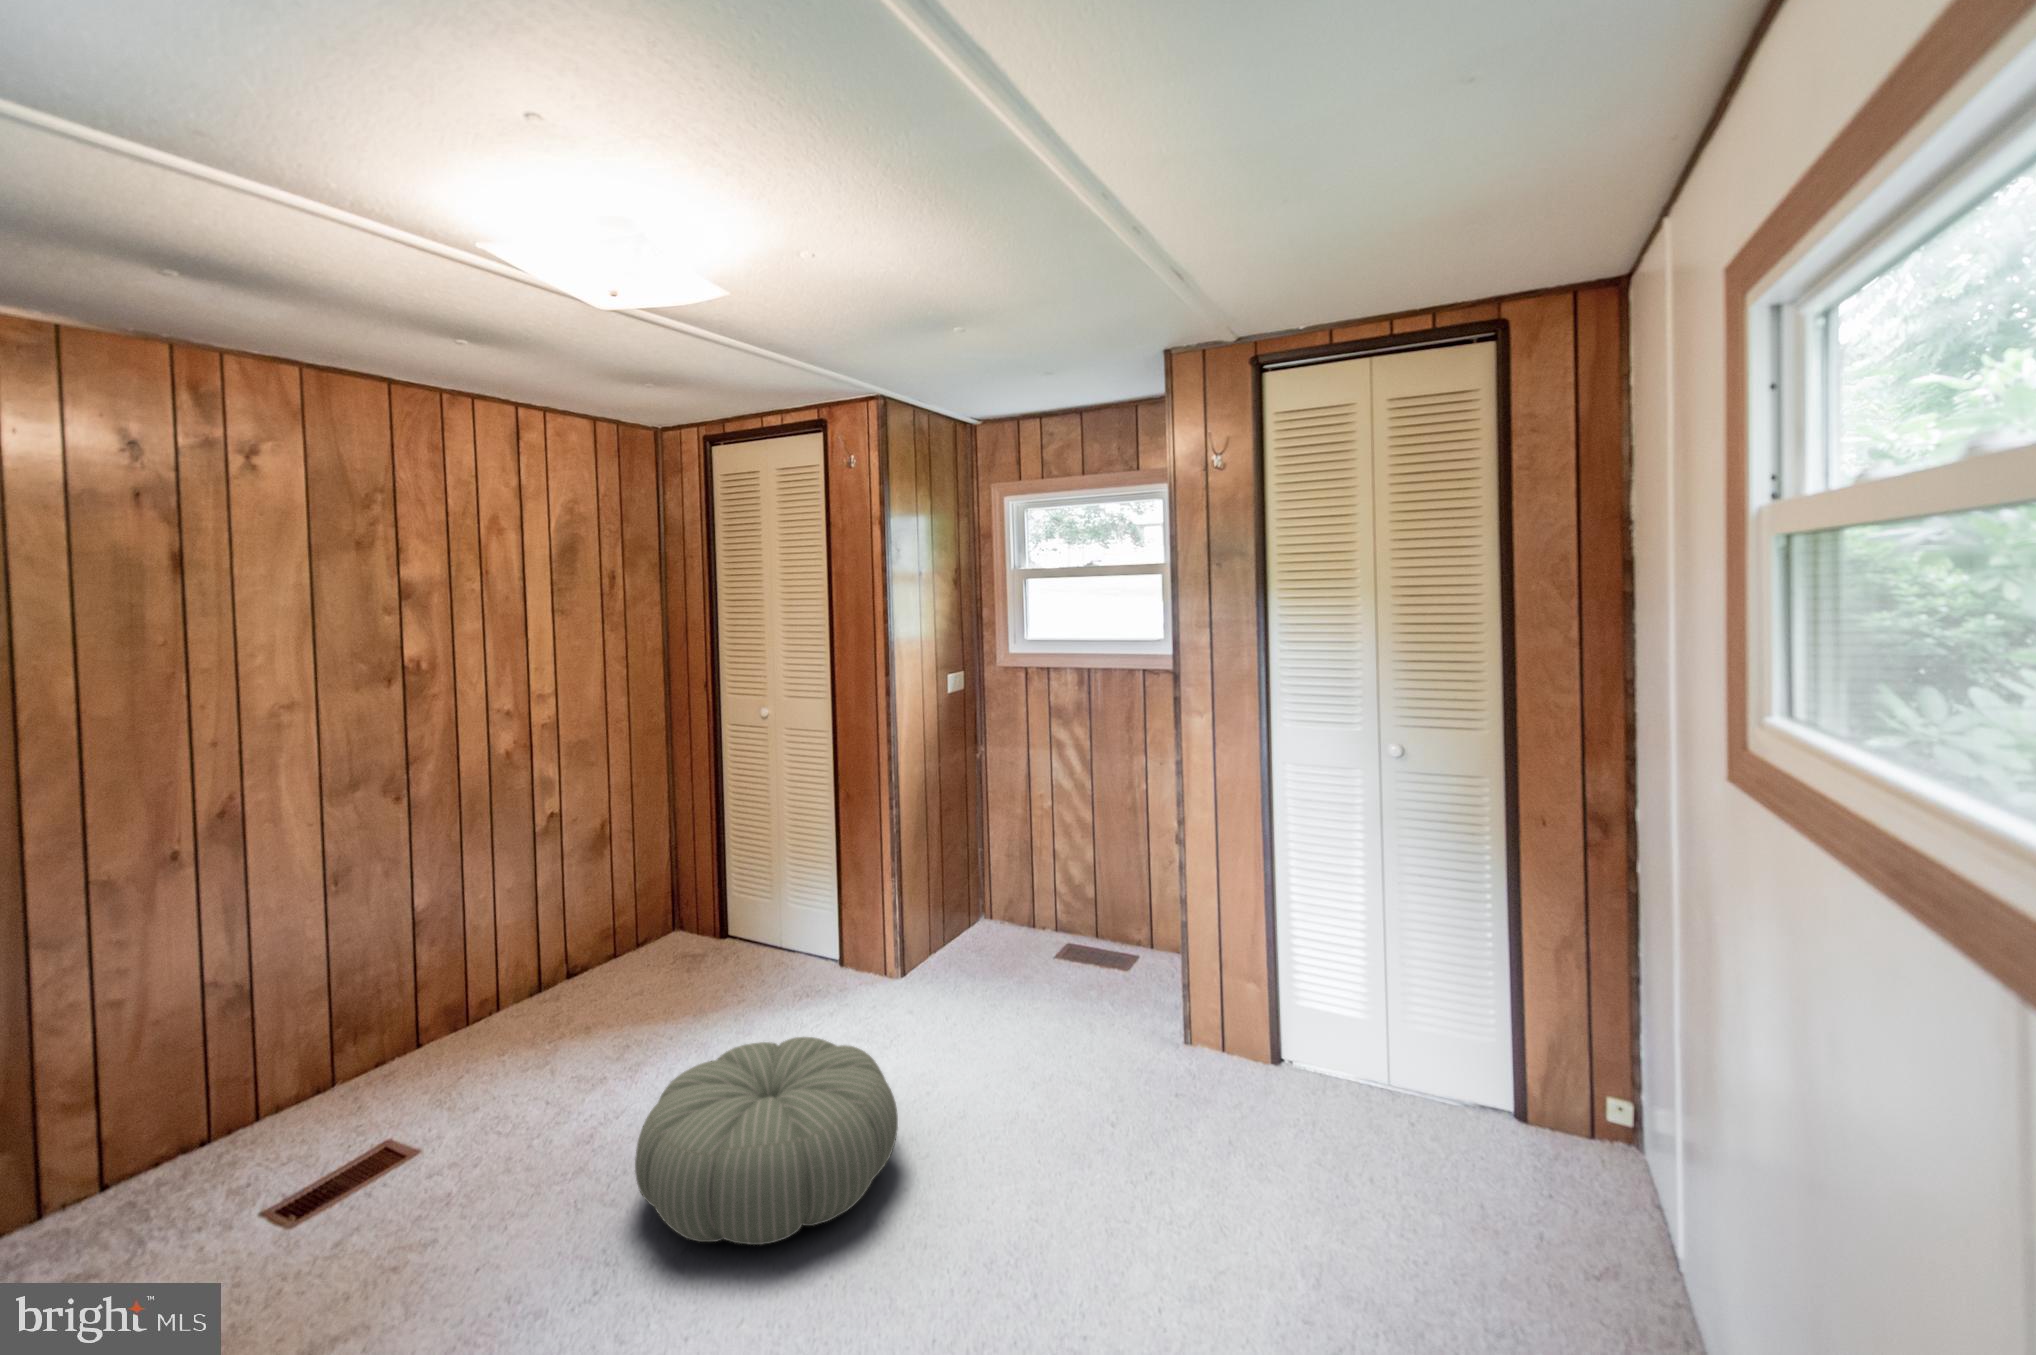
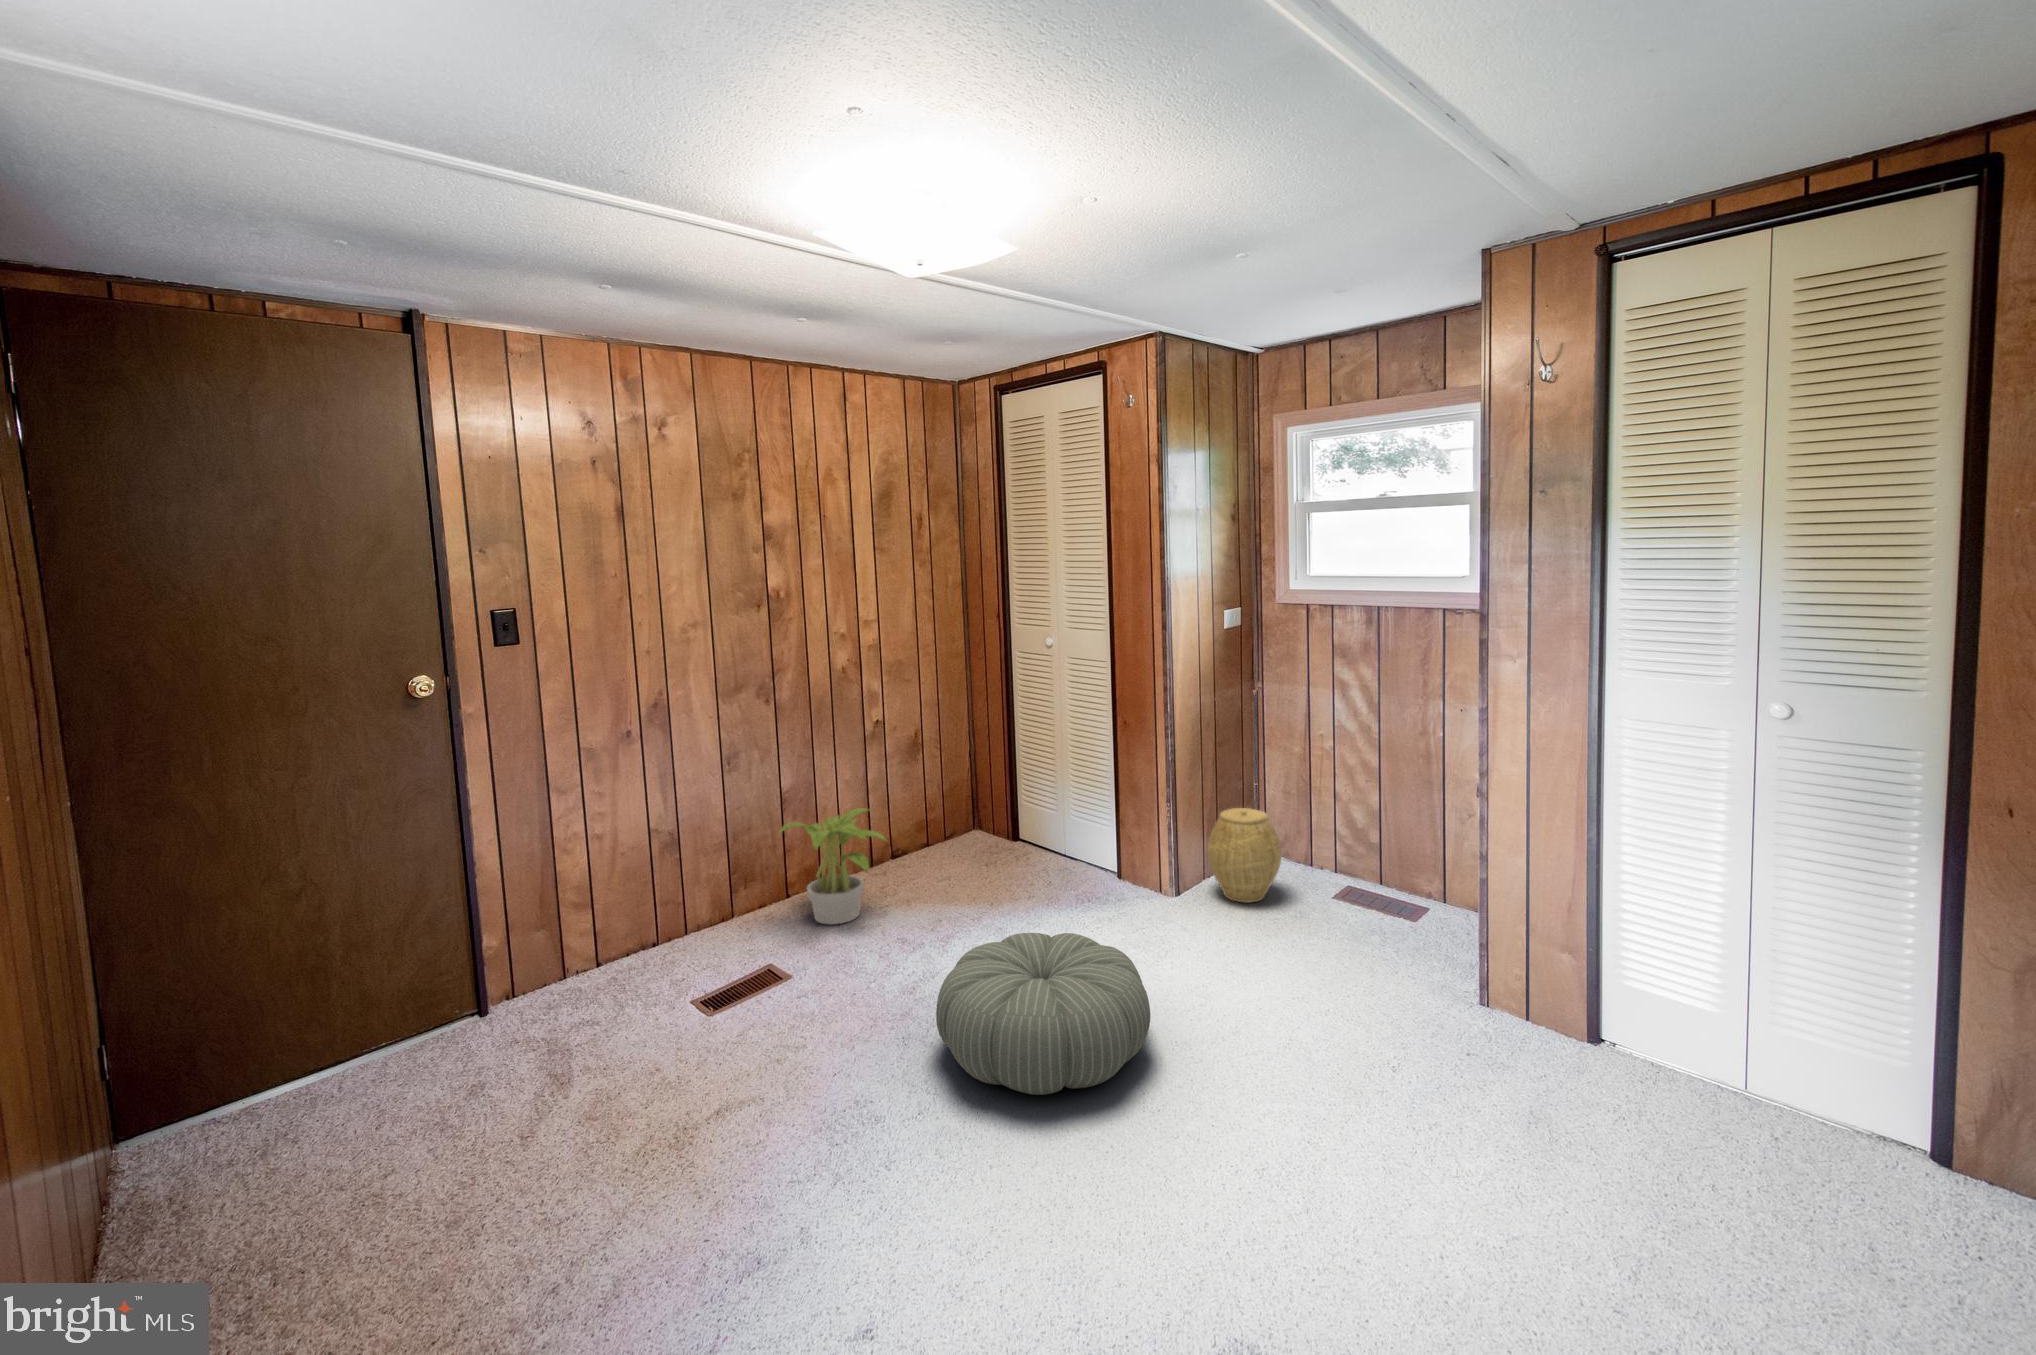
woven basket: none [939,878,1013,977] -> present [1207,808,1282,903]
potted plant: none [408,918,567,1071] -> present [779,808,888,924]

